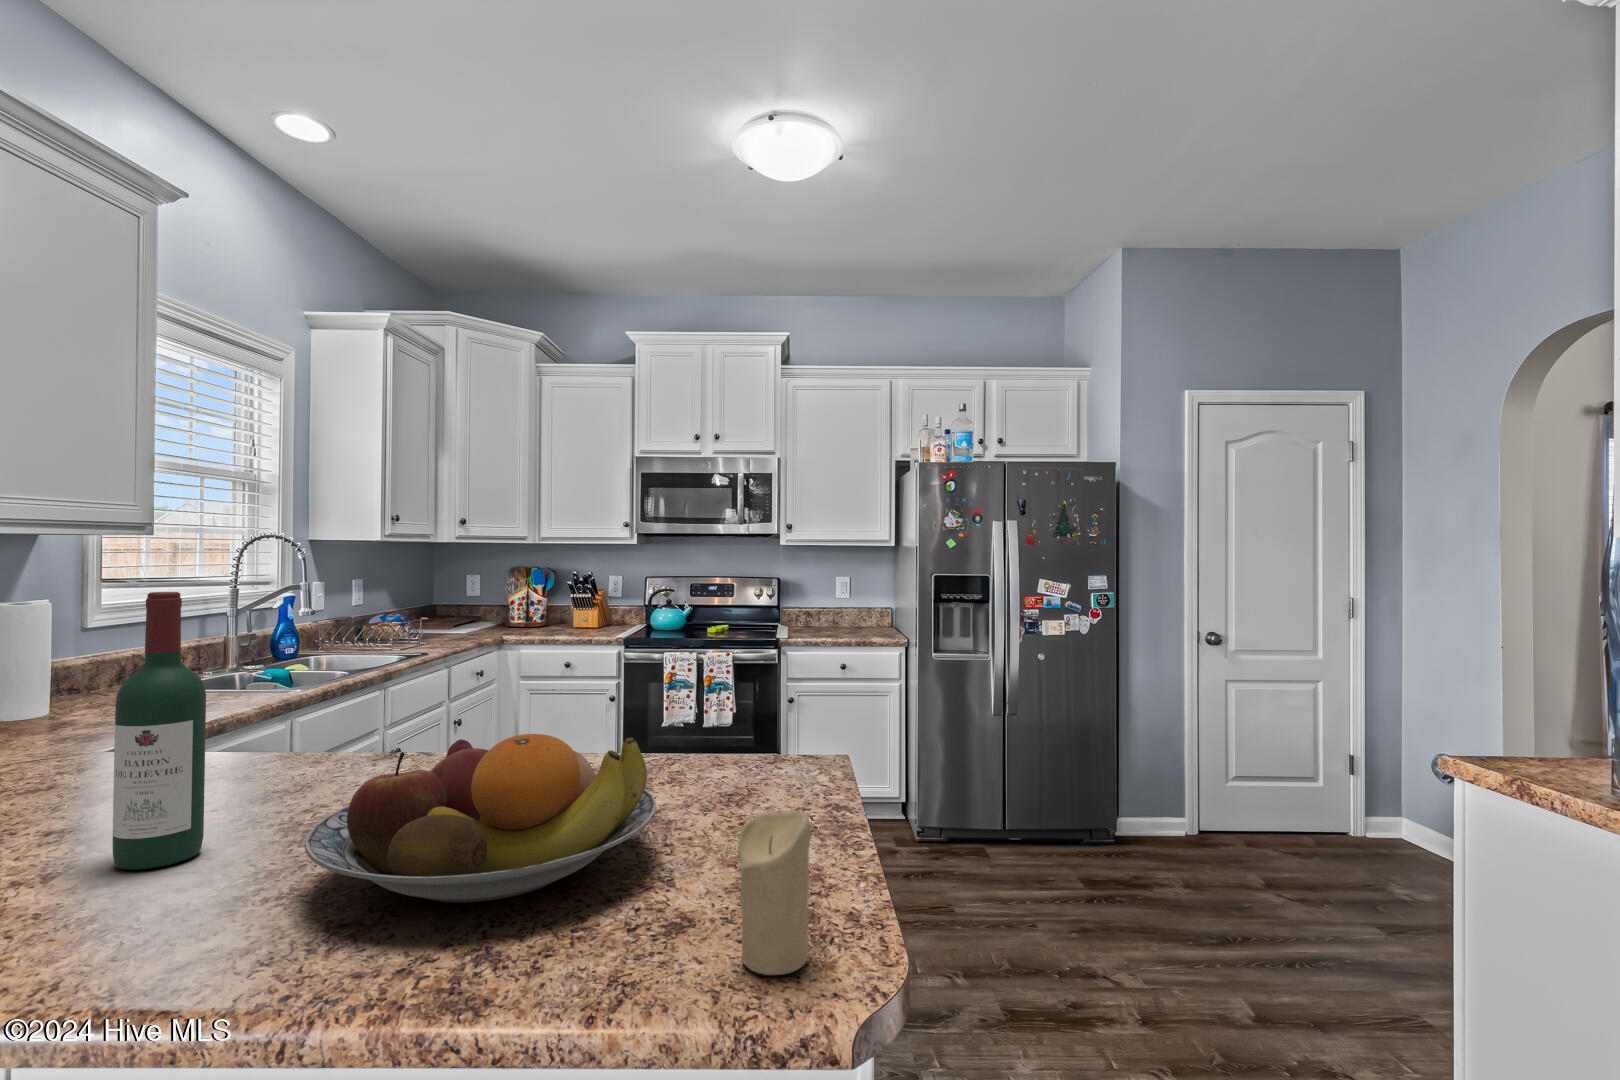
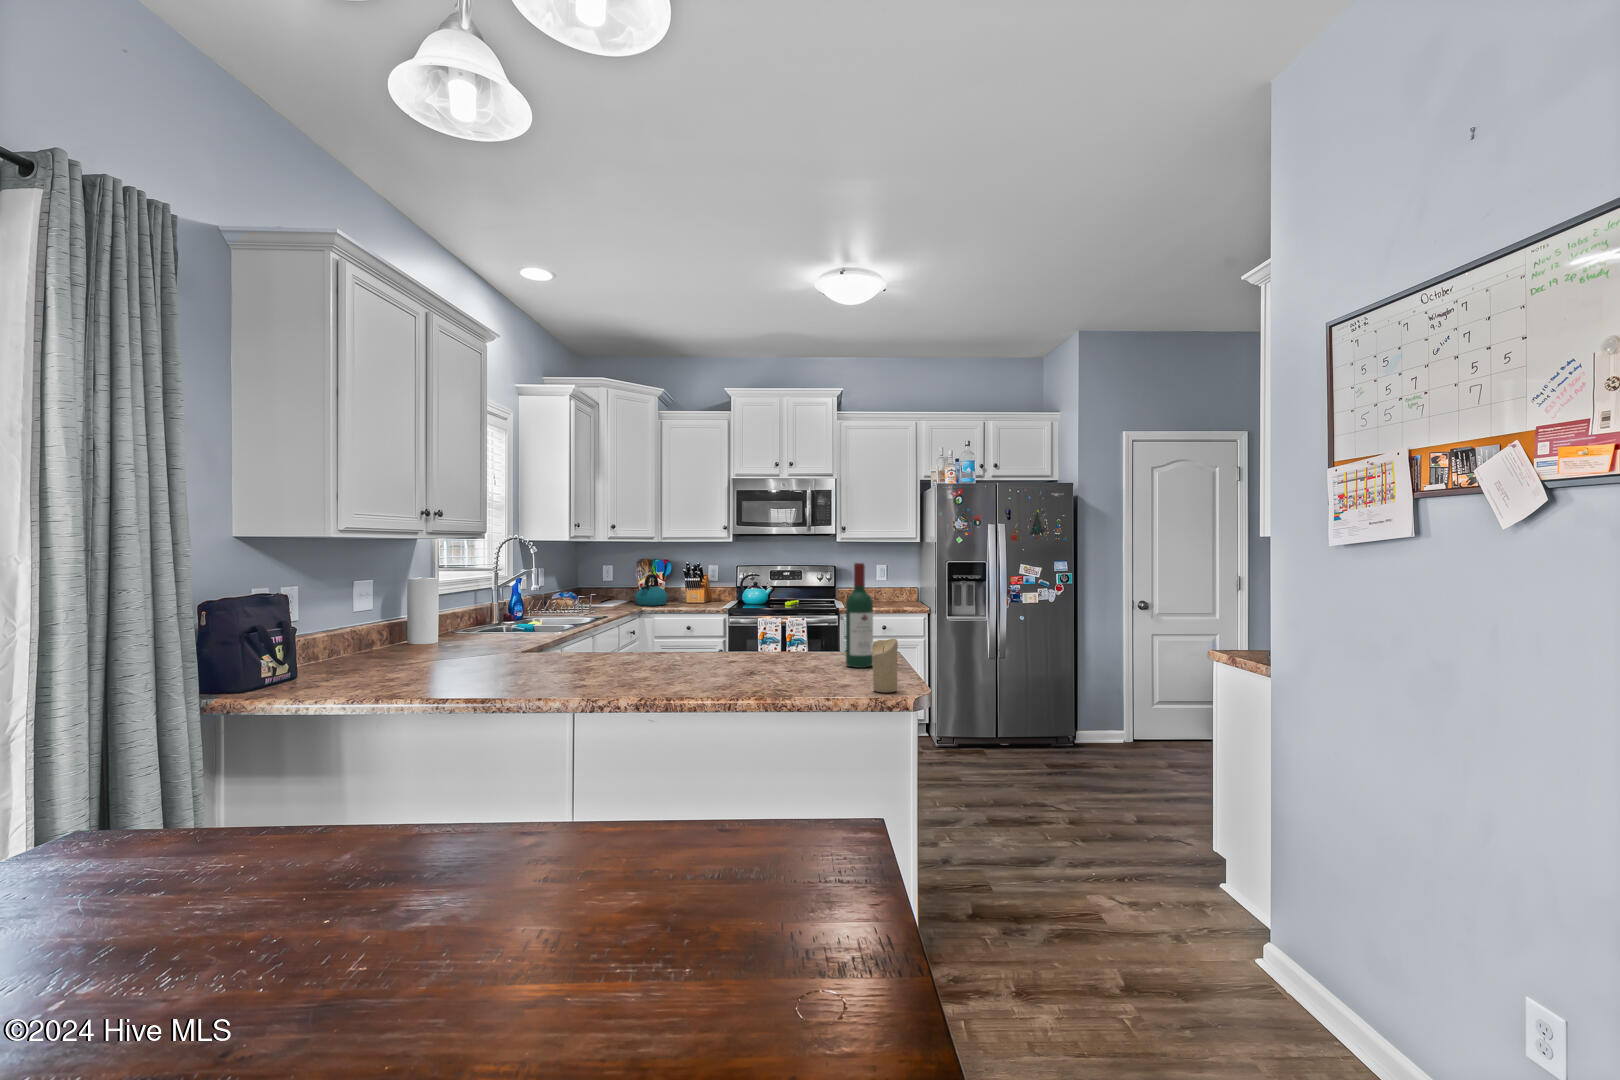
kettle: none [493,589,541,634] -> present [635,574,668,606]
wine bottle: present [113,592,206,870] -> present [846,563,873,668]
fruit bowl: present [305,734,656,903] -> none [692,621,826,683]

